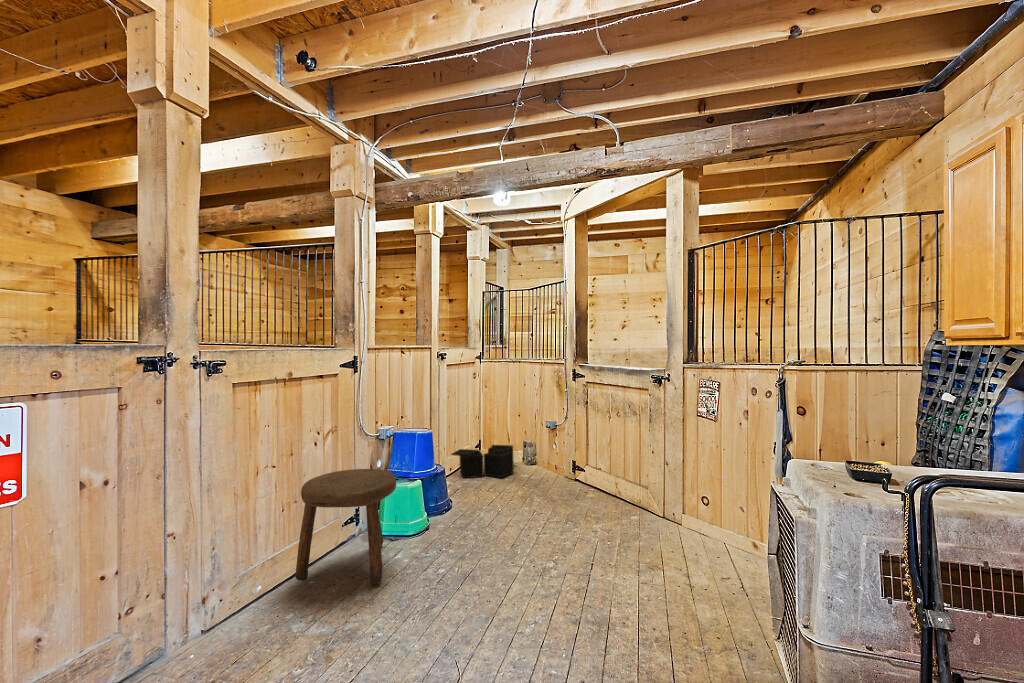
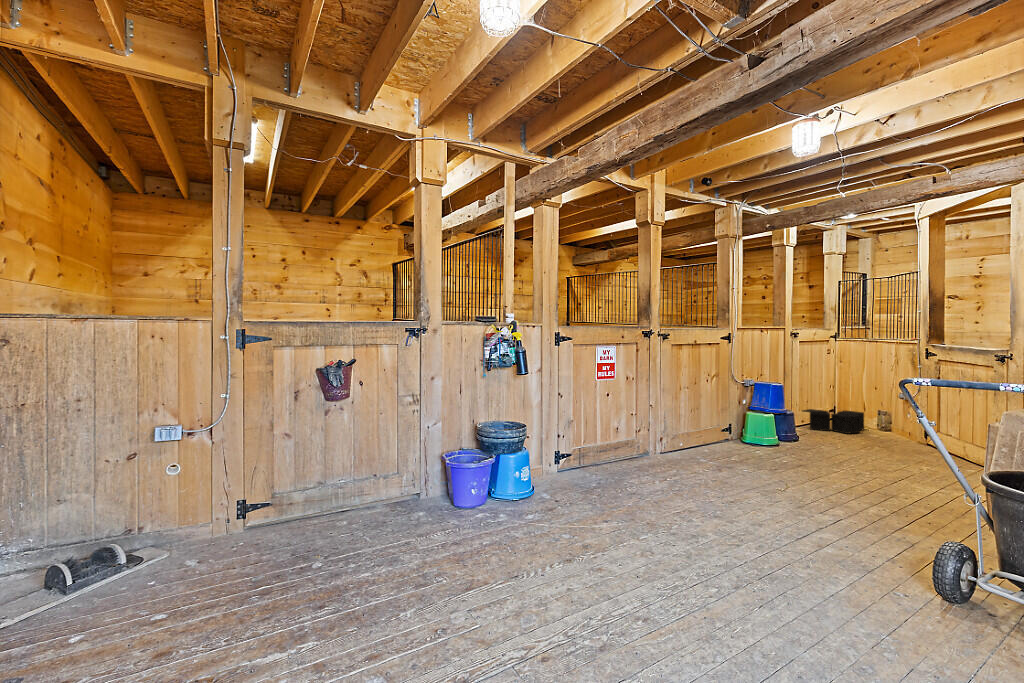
stool: present [295,469,396,584] -> none [698,397,754,454]

